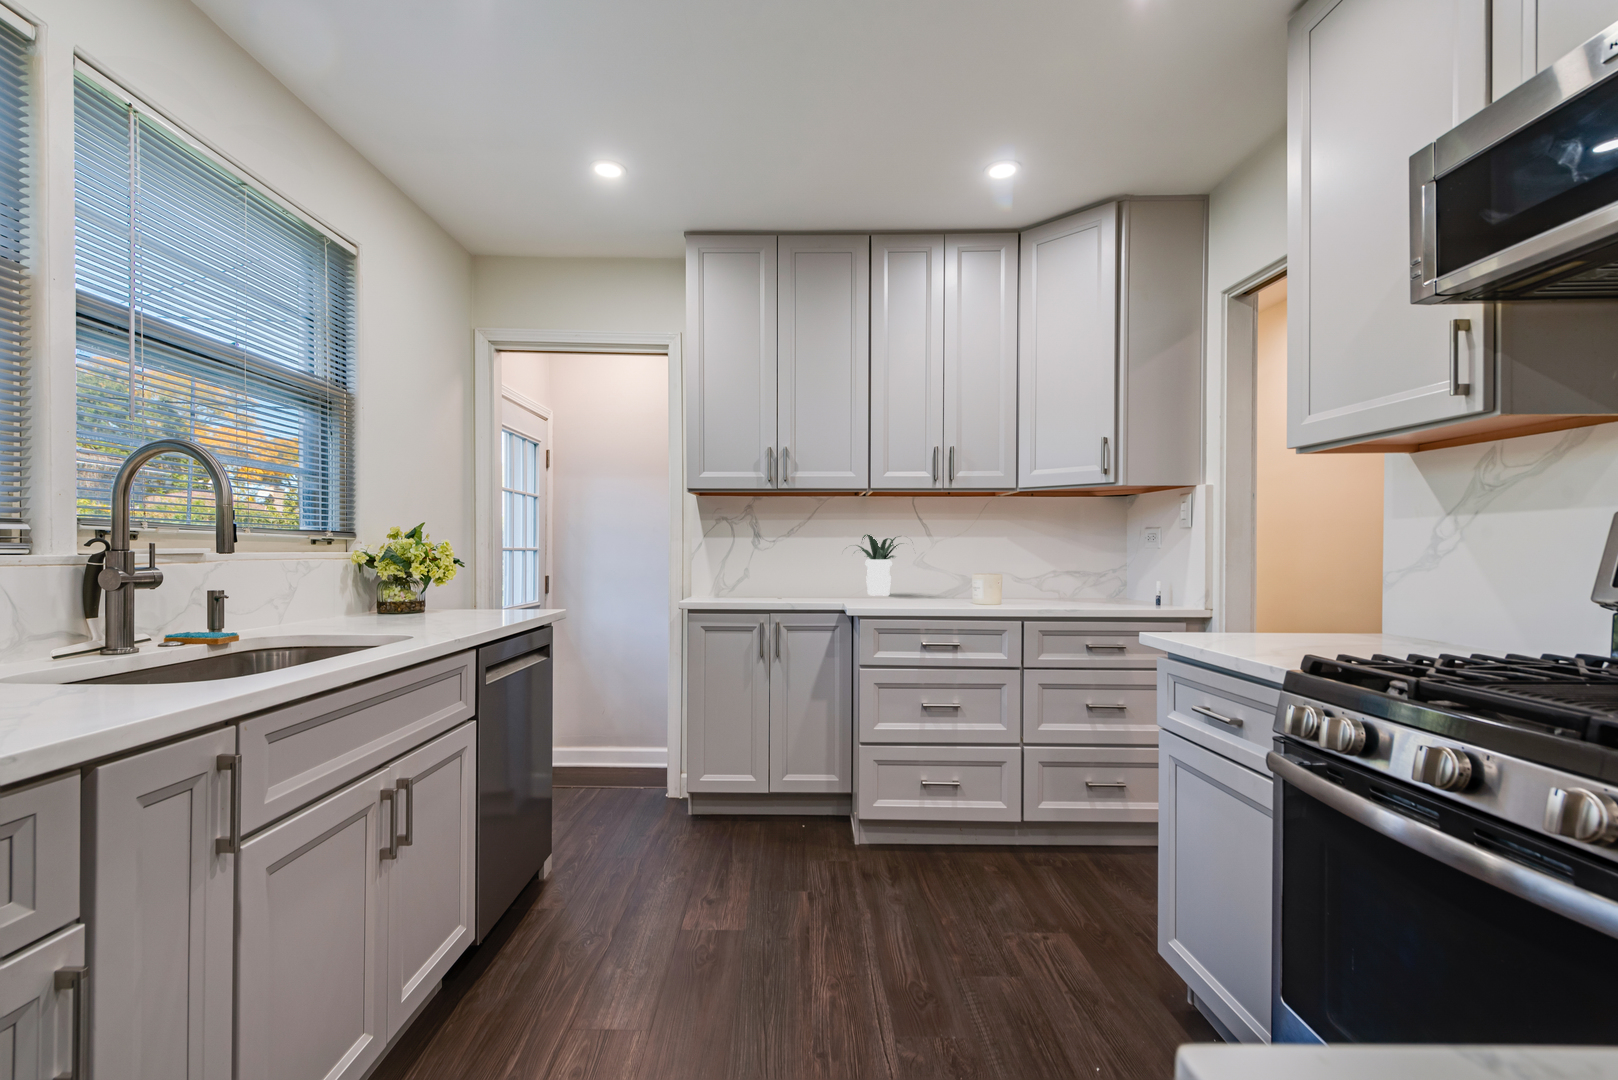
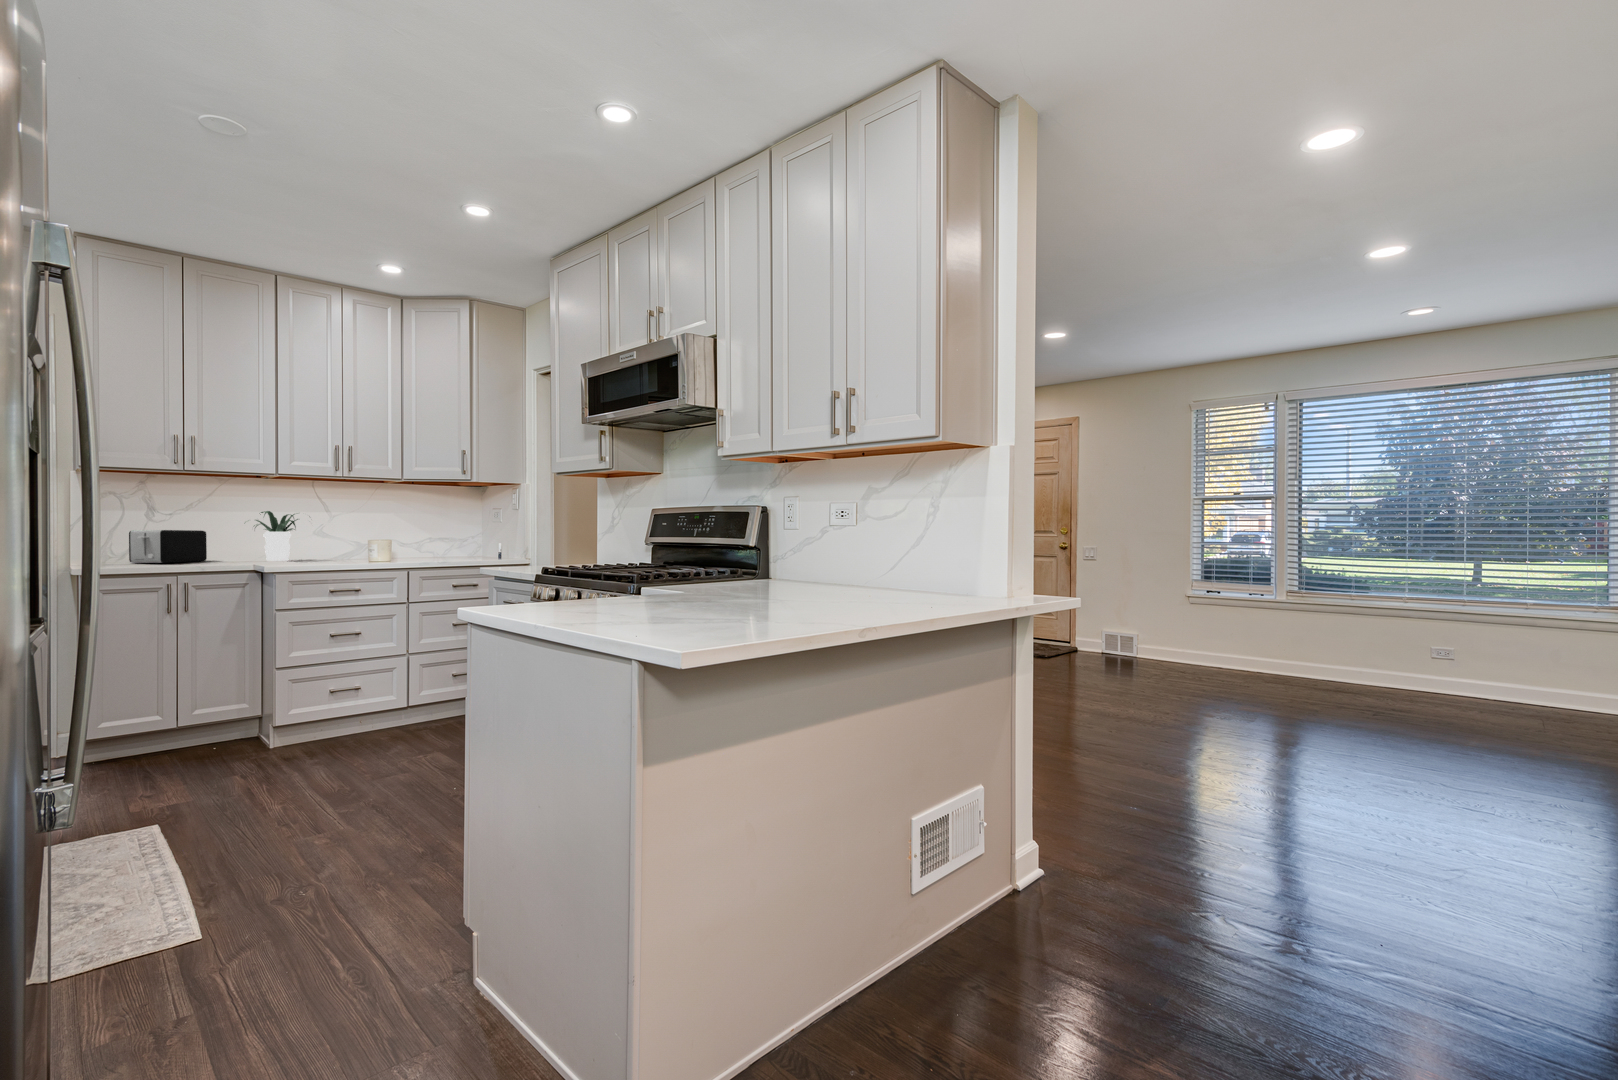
toaster: none [744,557,812,595] -> present [129,530,207,563]

